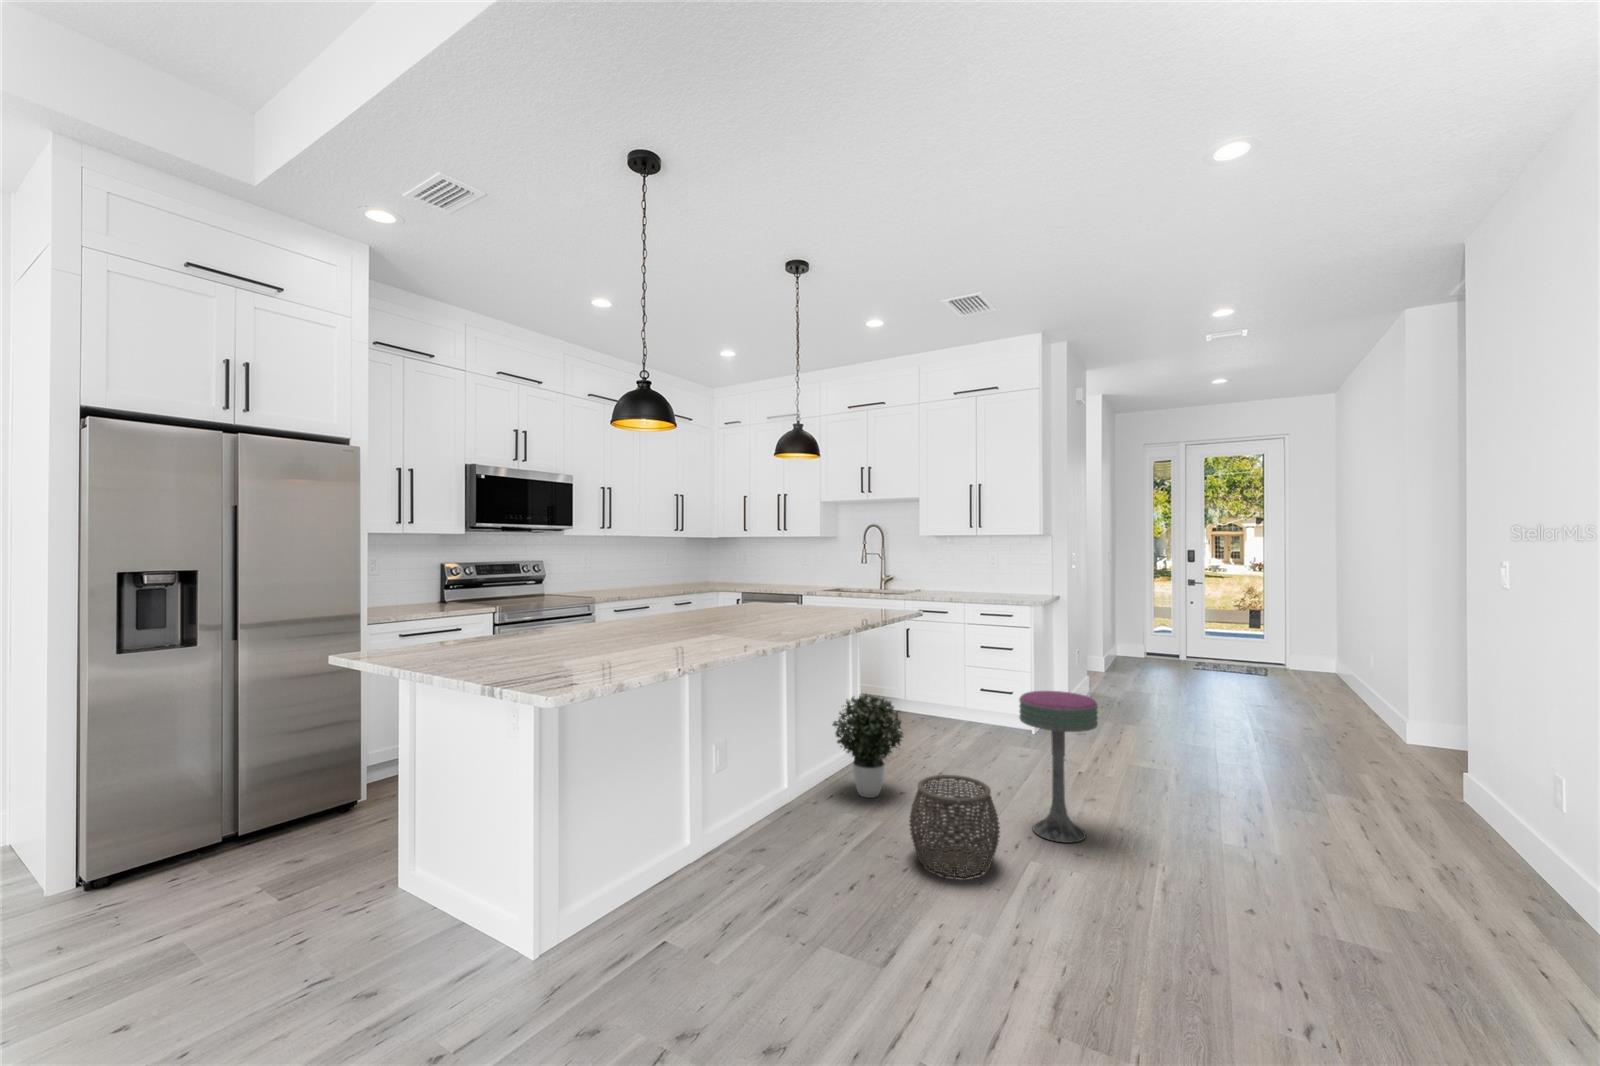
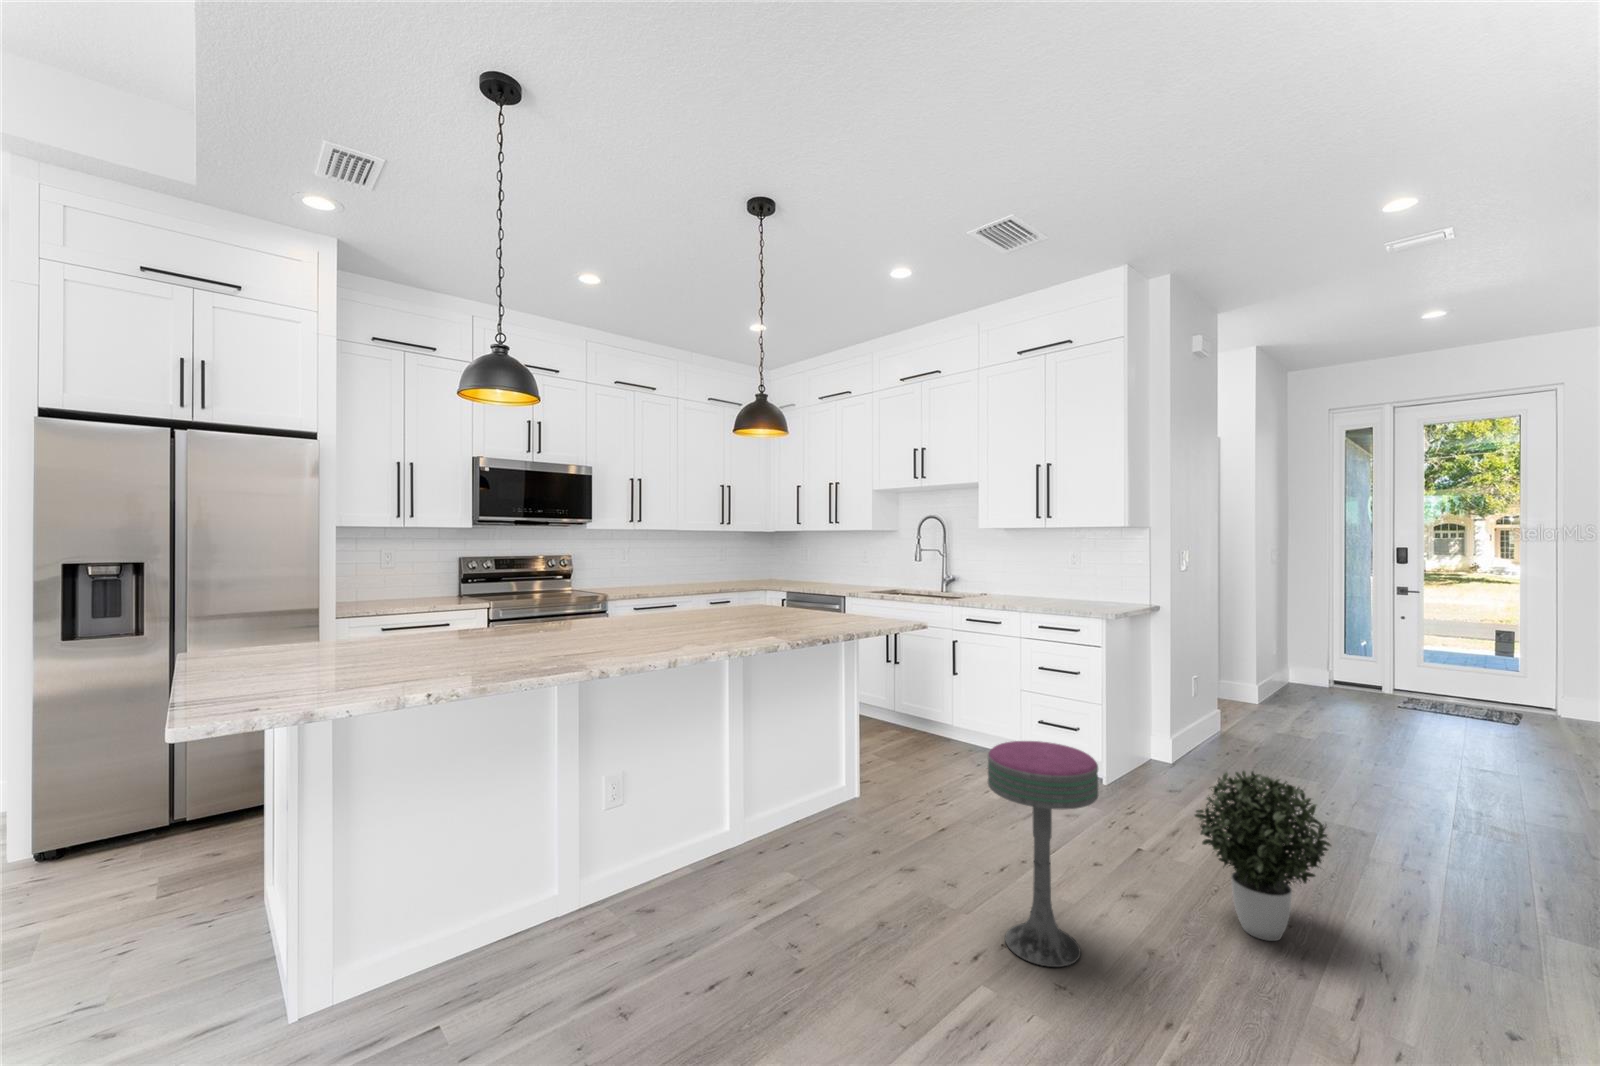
potted plant: present [832,694,903,798] -> present [1195,771,1331,941]
woven basket: present [909,775,1000,877] -> none [799,847,921,1003]

